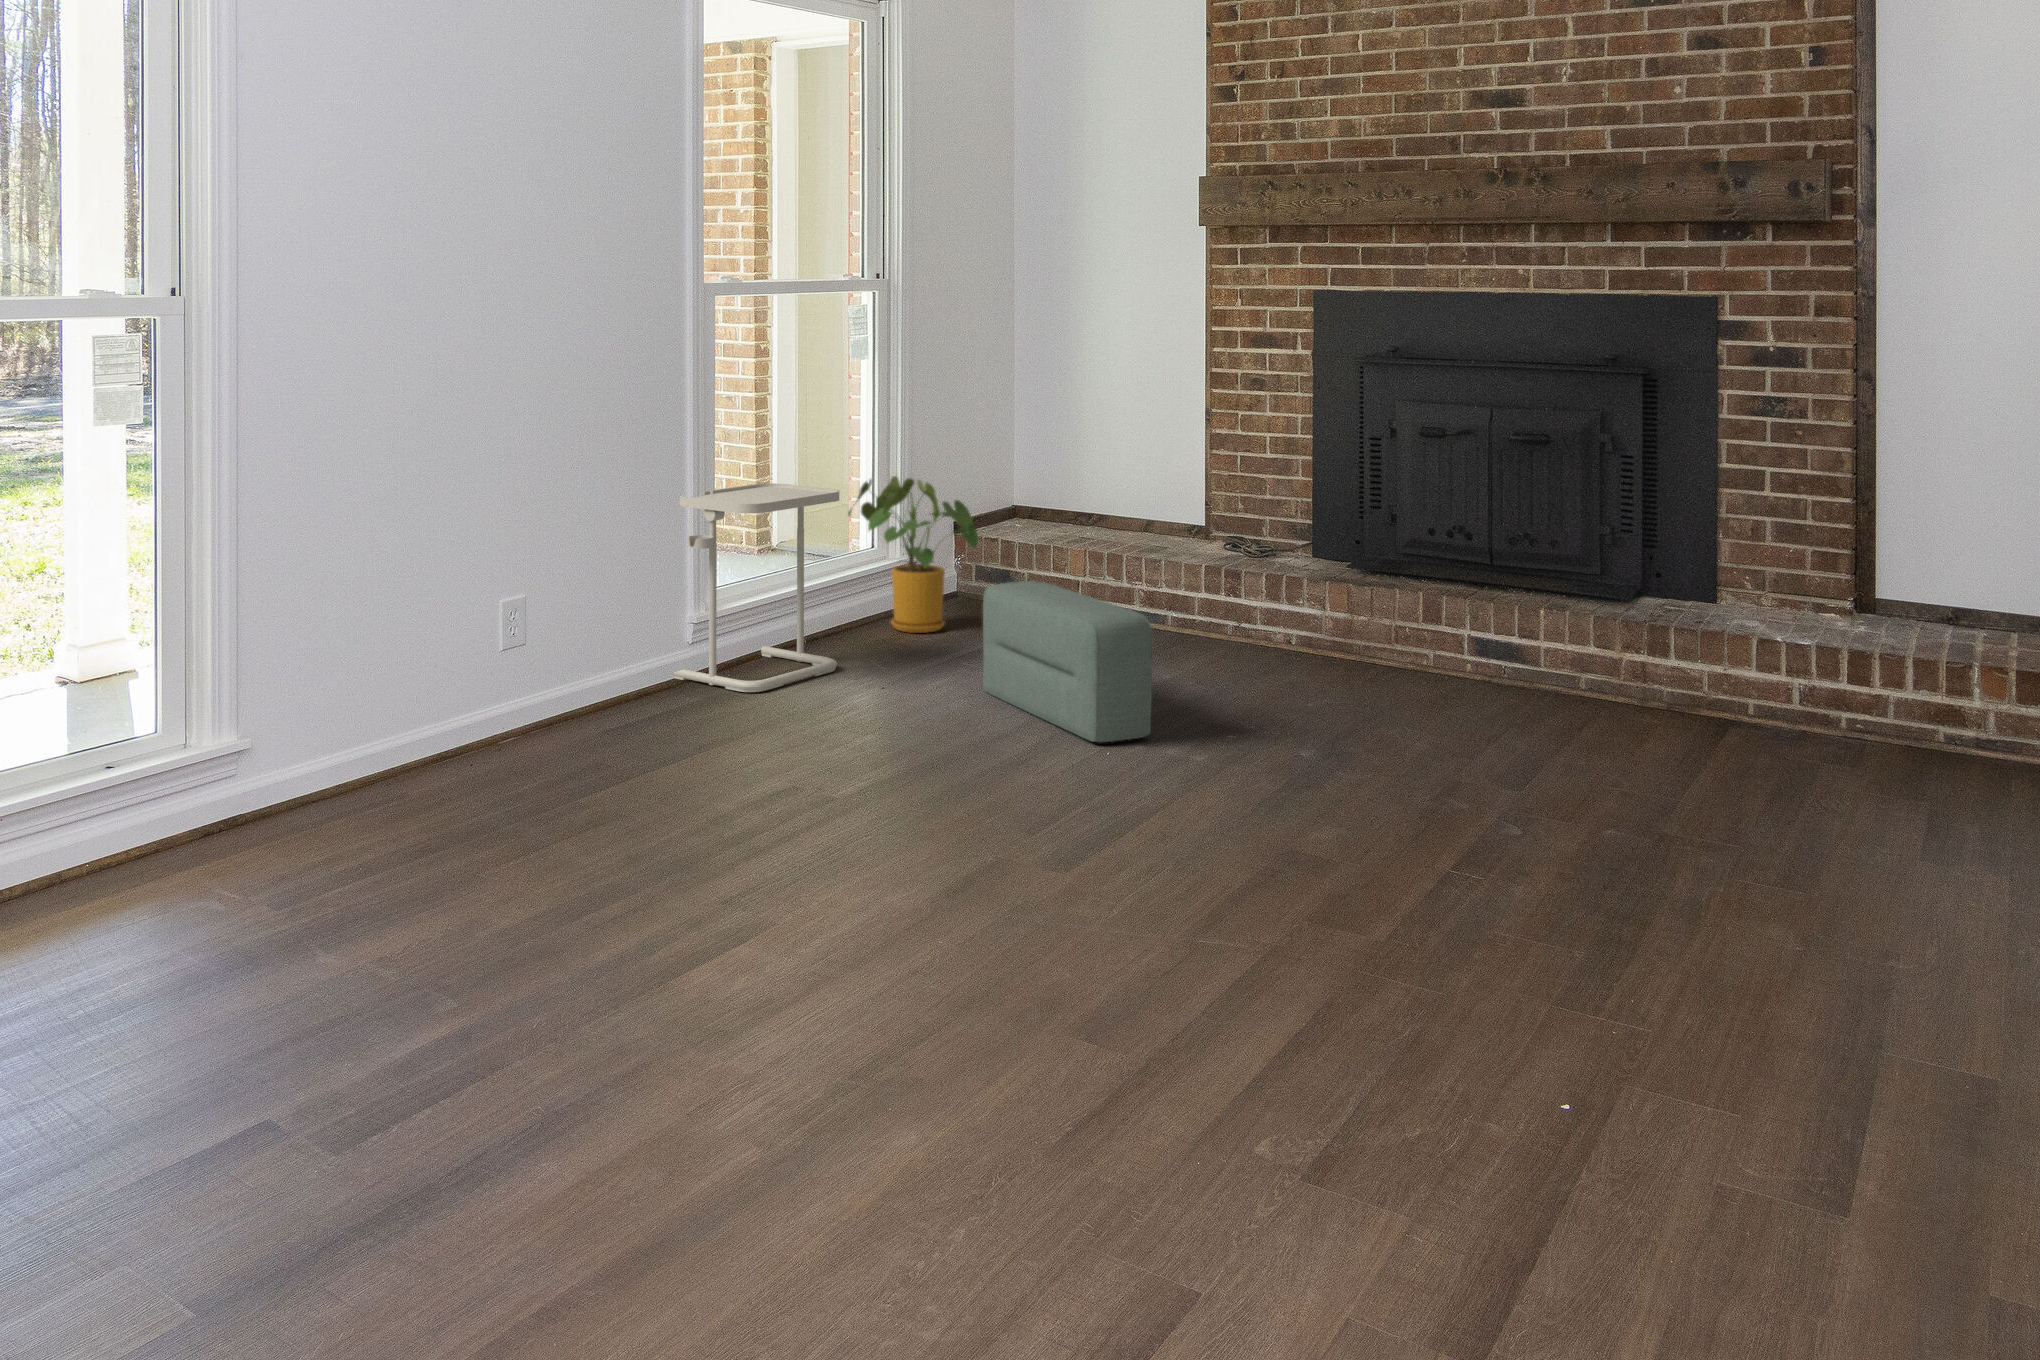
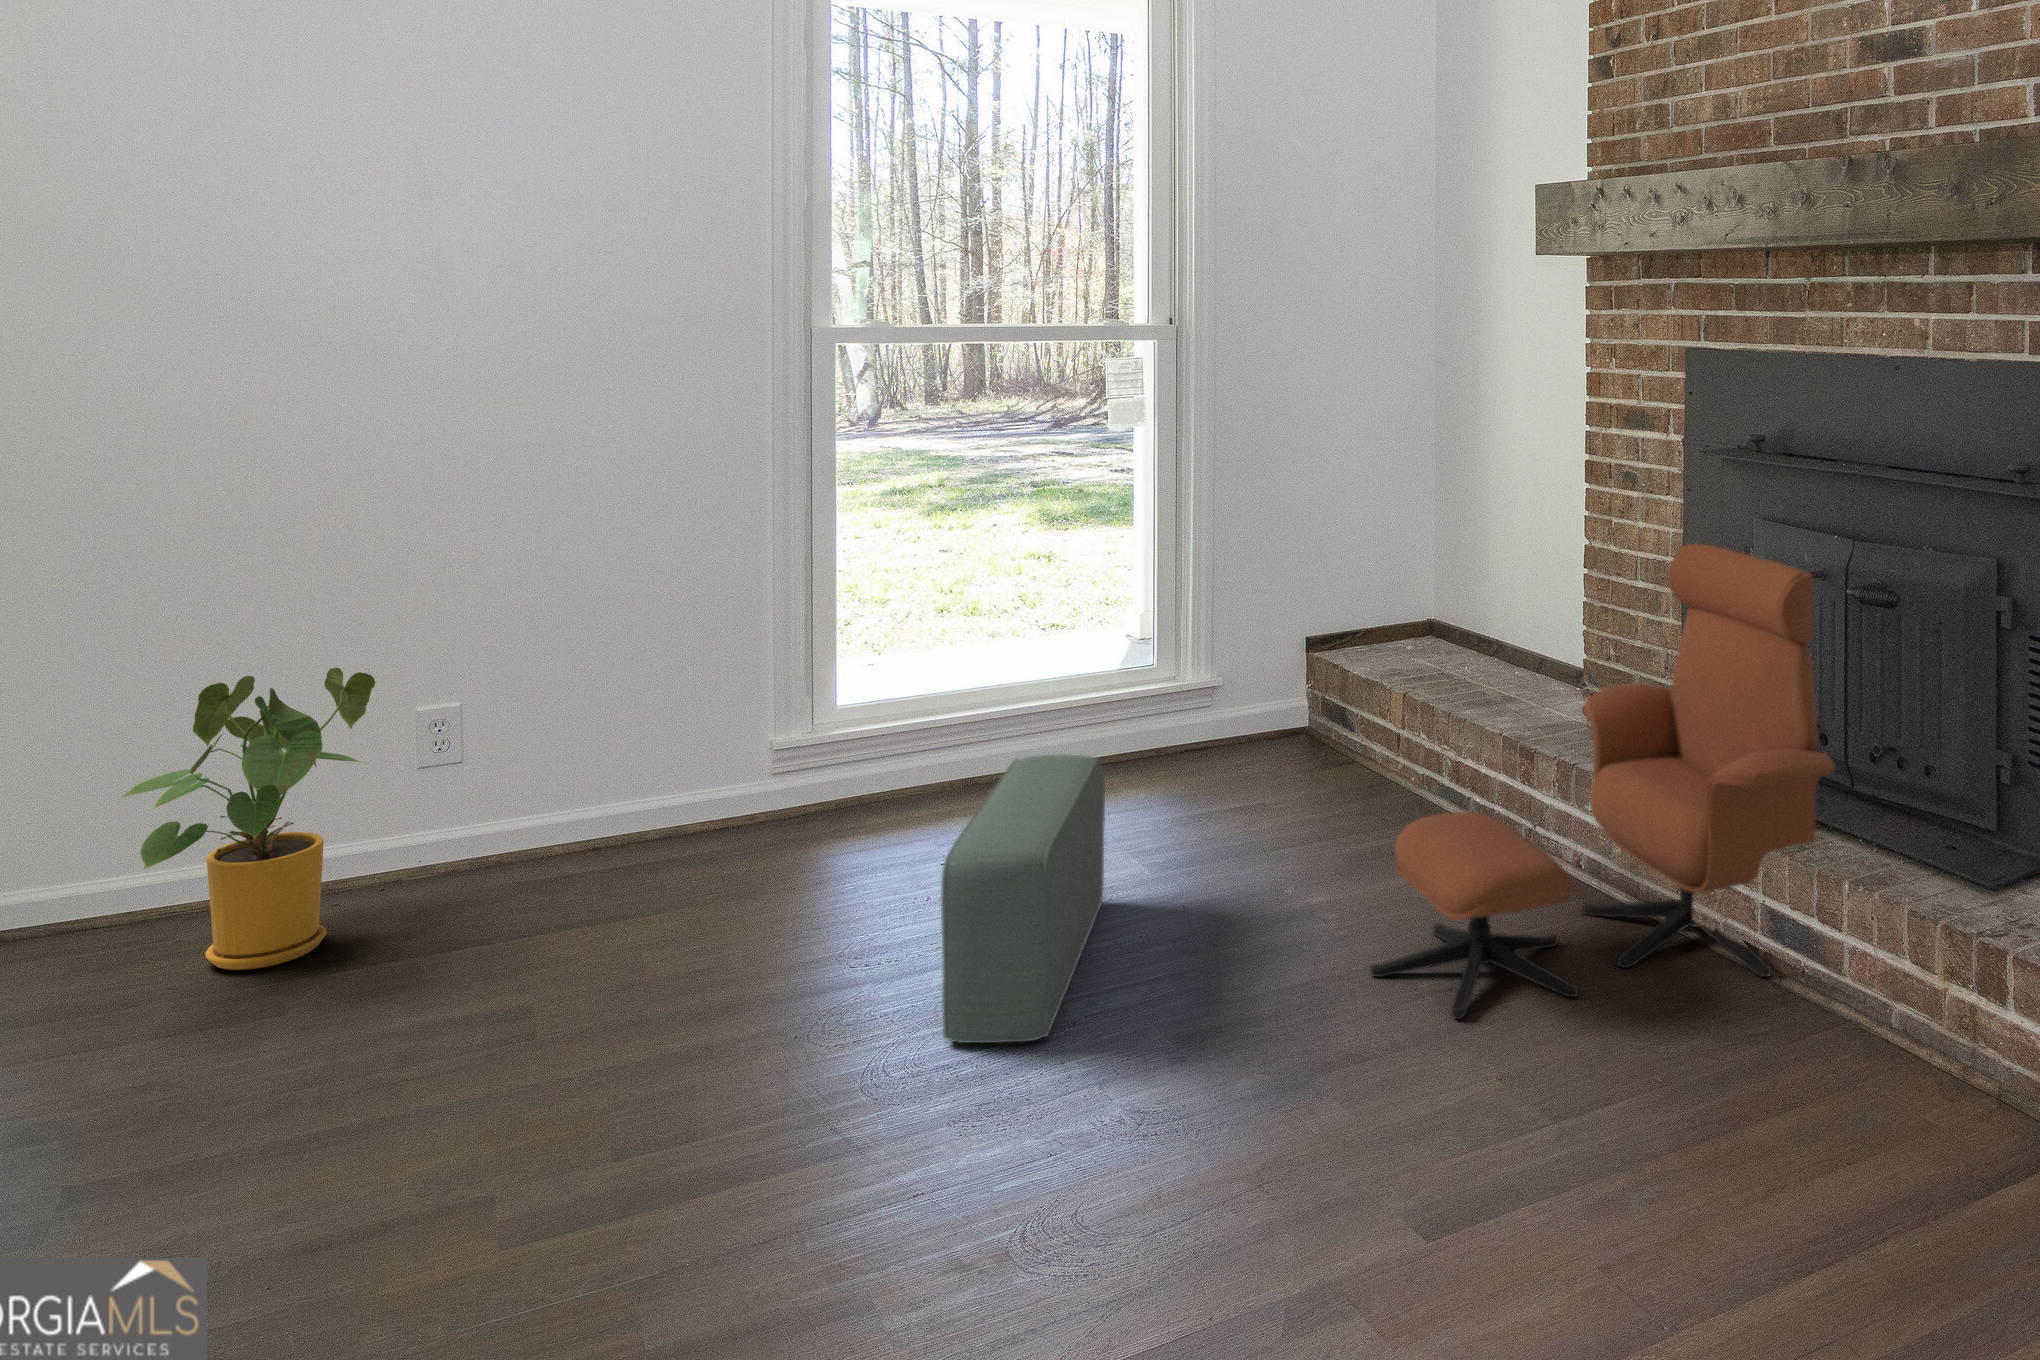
lounge chair: none [1253,420,1513,707] -> present [1370,544,1835,1019]
house plant: present [848,476,978,633] -> present [118,668,375,970]
side table: present [673,483,839,692] -> none [692,582,935,866]

